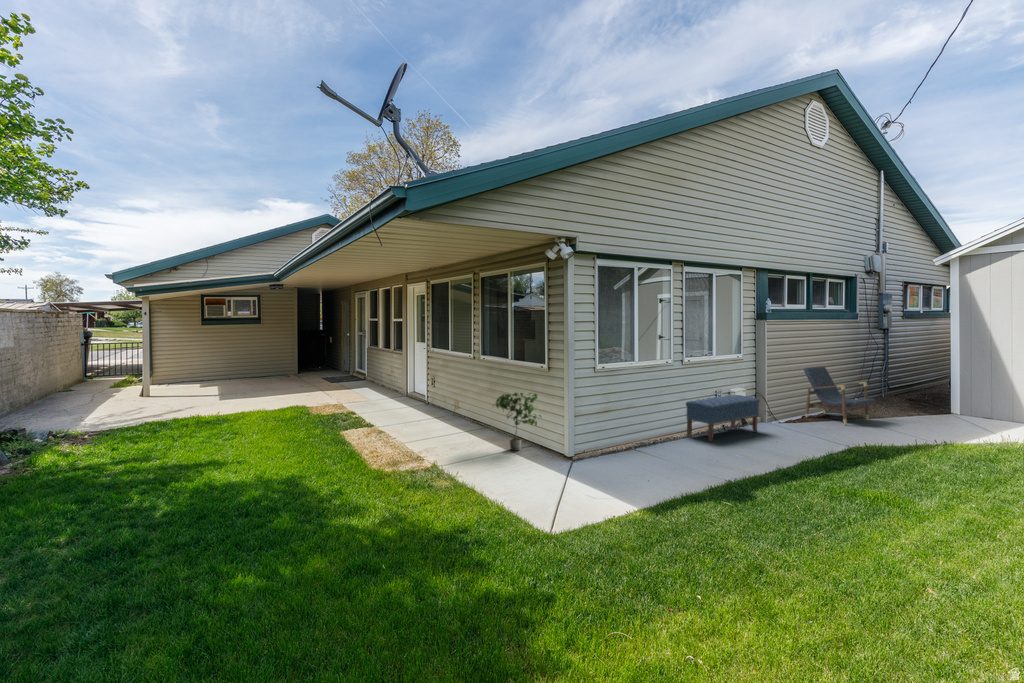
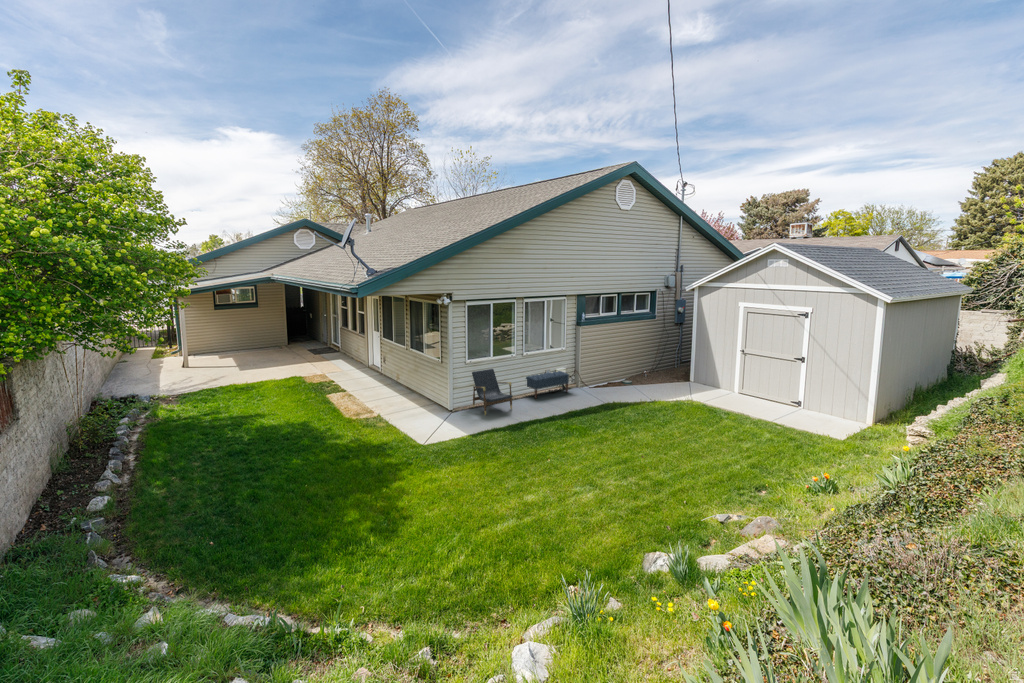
lounge chair: present [804,366,876,425] -> present [472,369,513,415]
potted plant: present [495,393,541,451] -> none [412,374,439,406]

